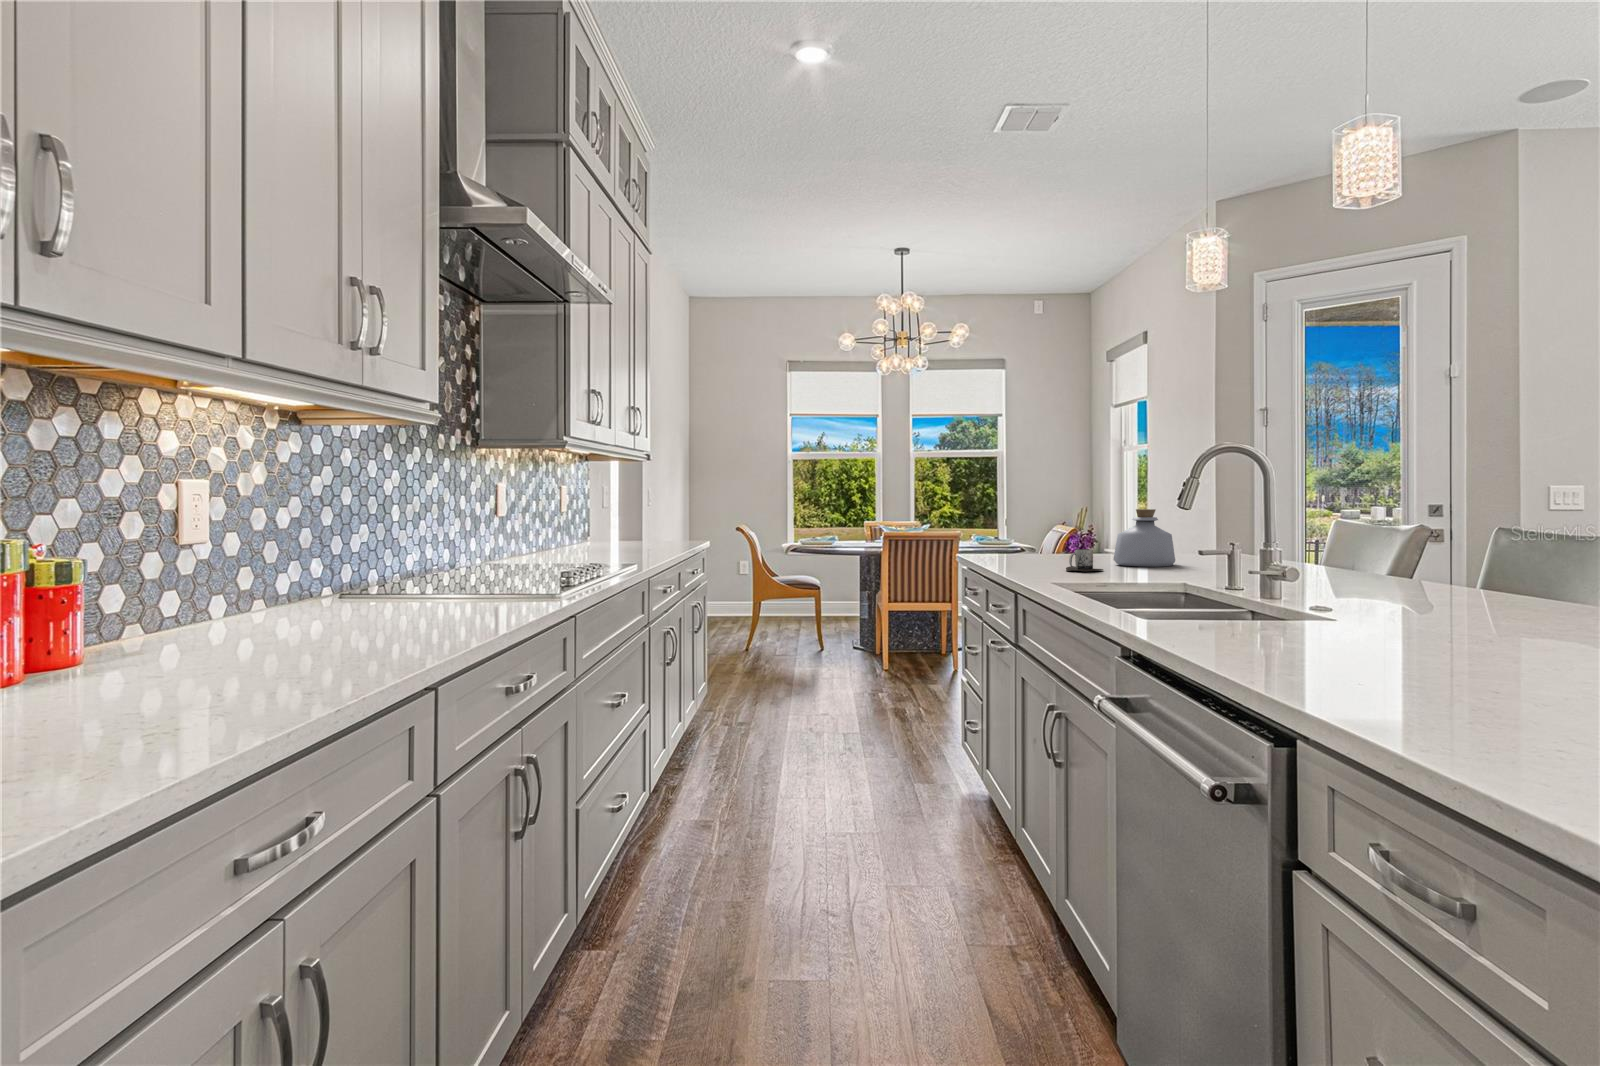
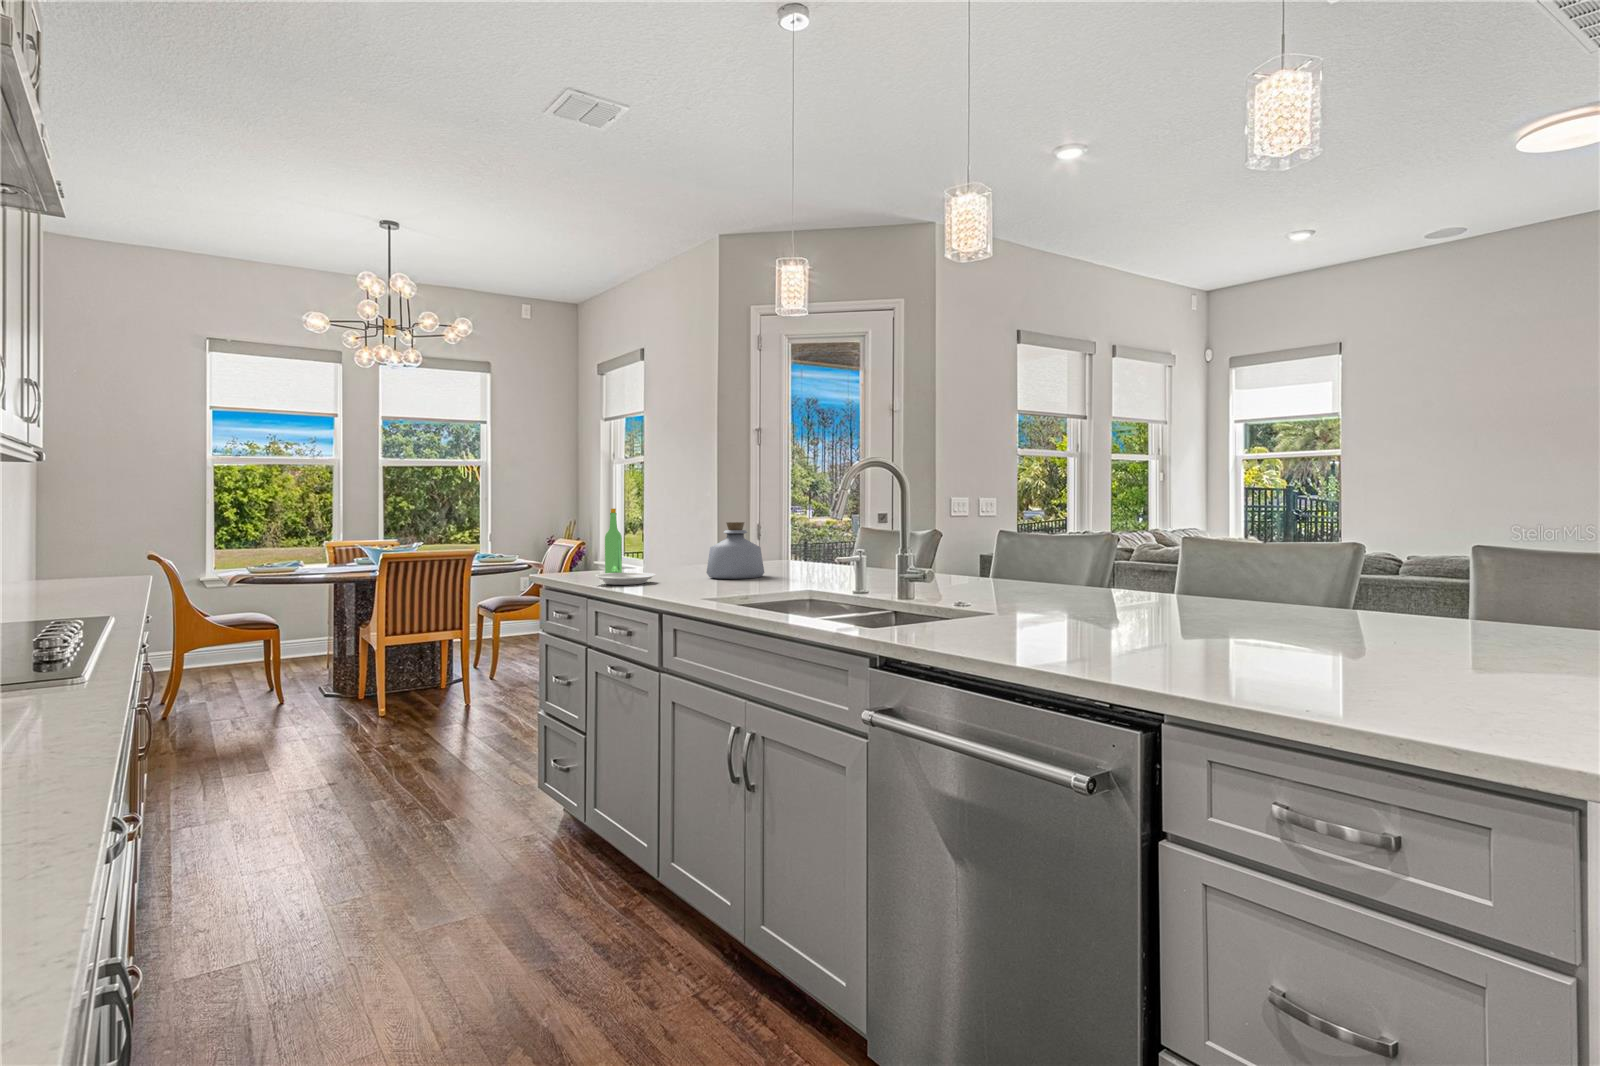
plate: none [1001,495,1058,566] -> present [596,509,655,585]
mug: present [1066,549,1103,571] -> none [674,564,712,587]

